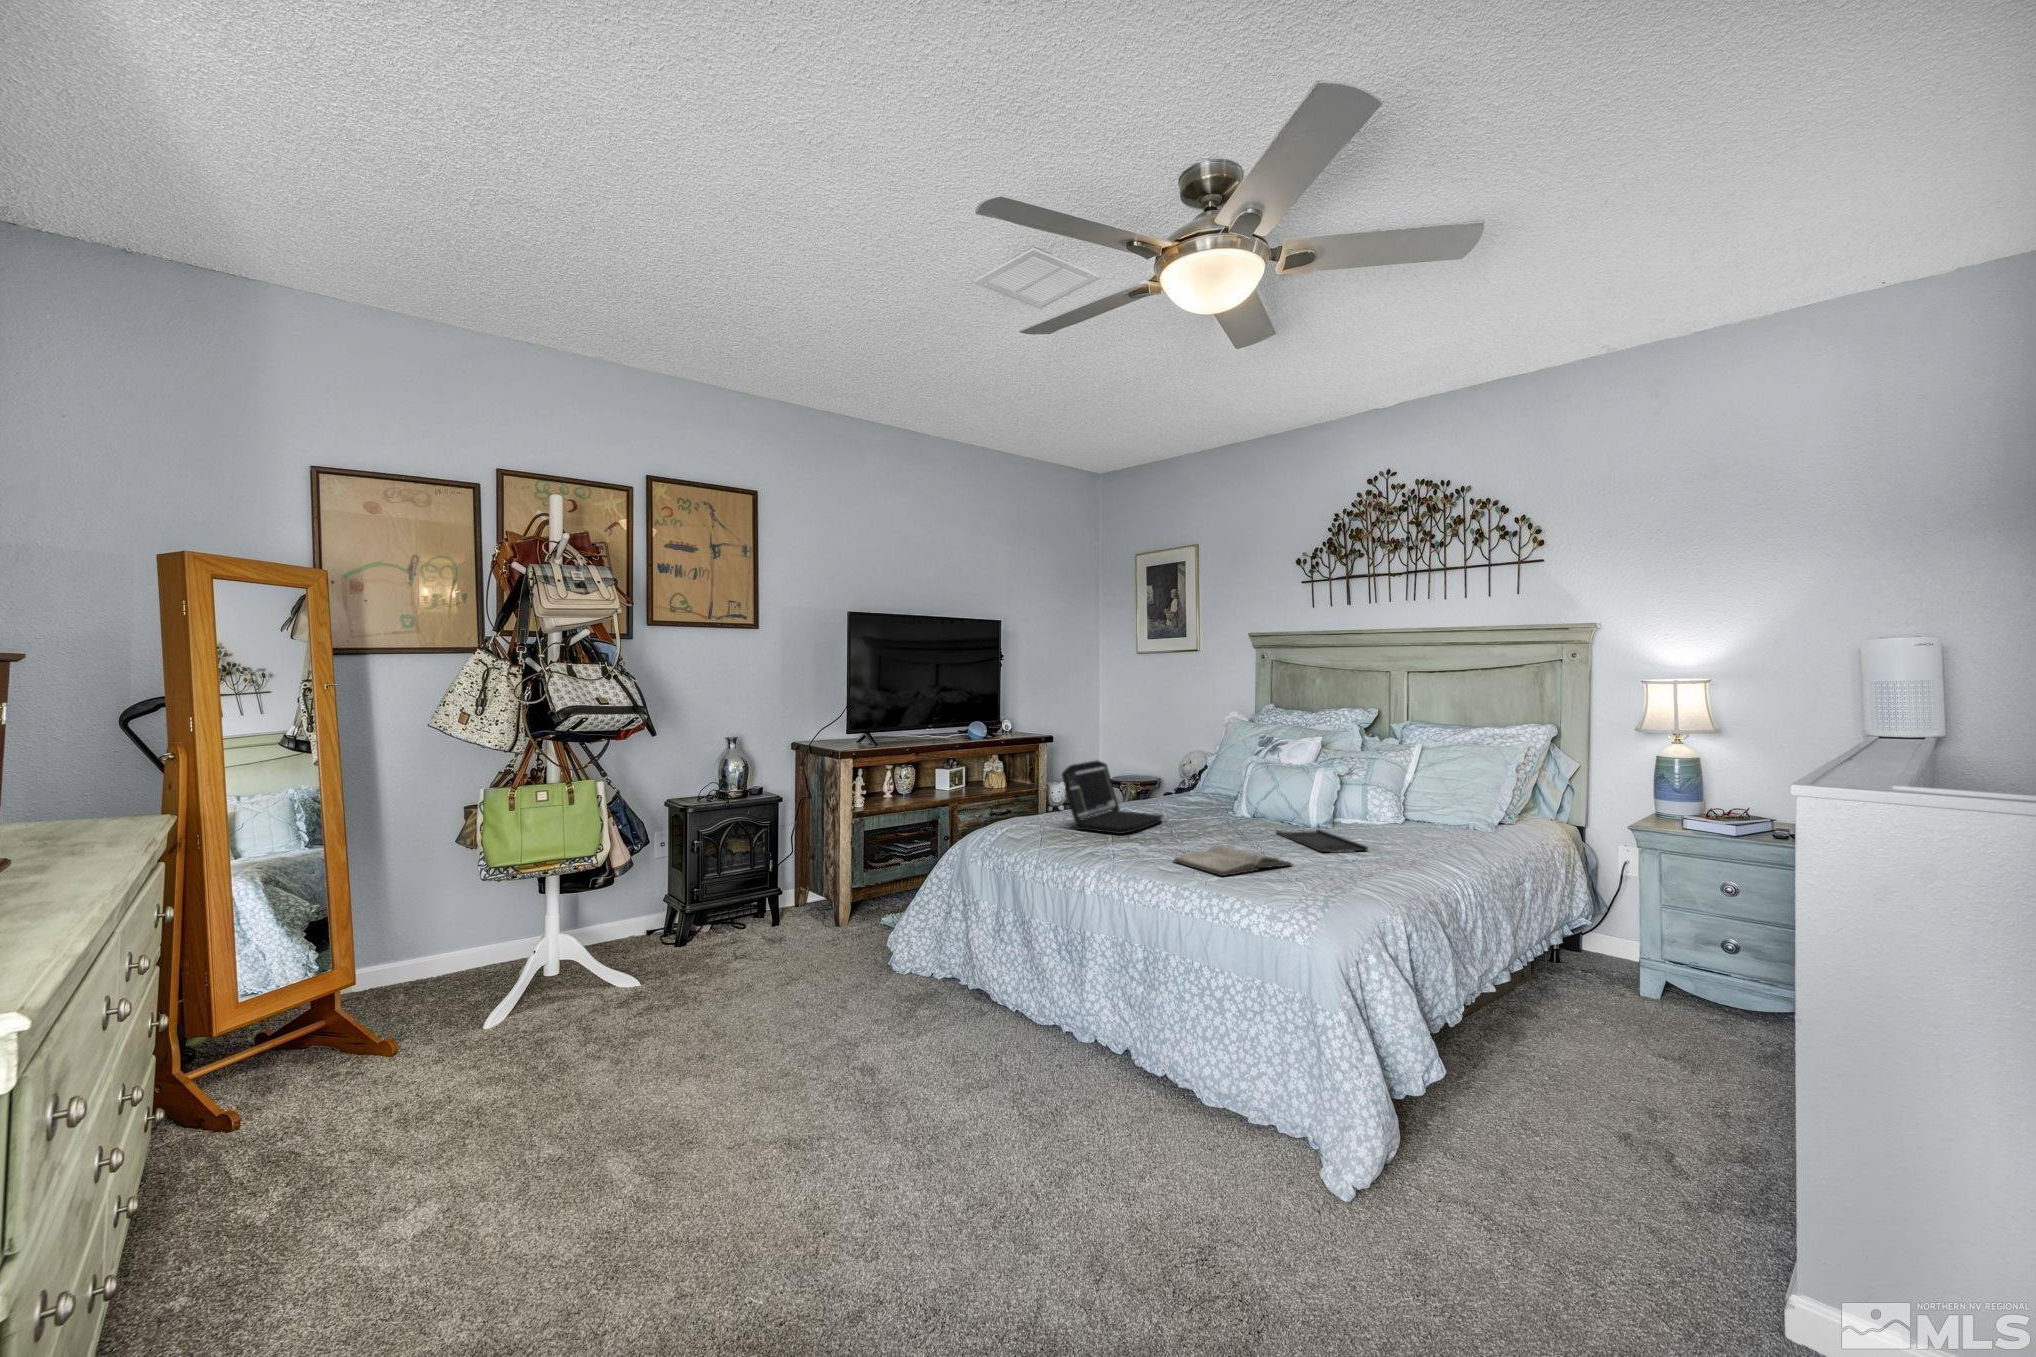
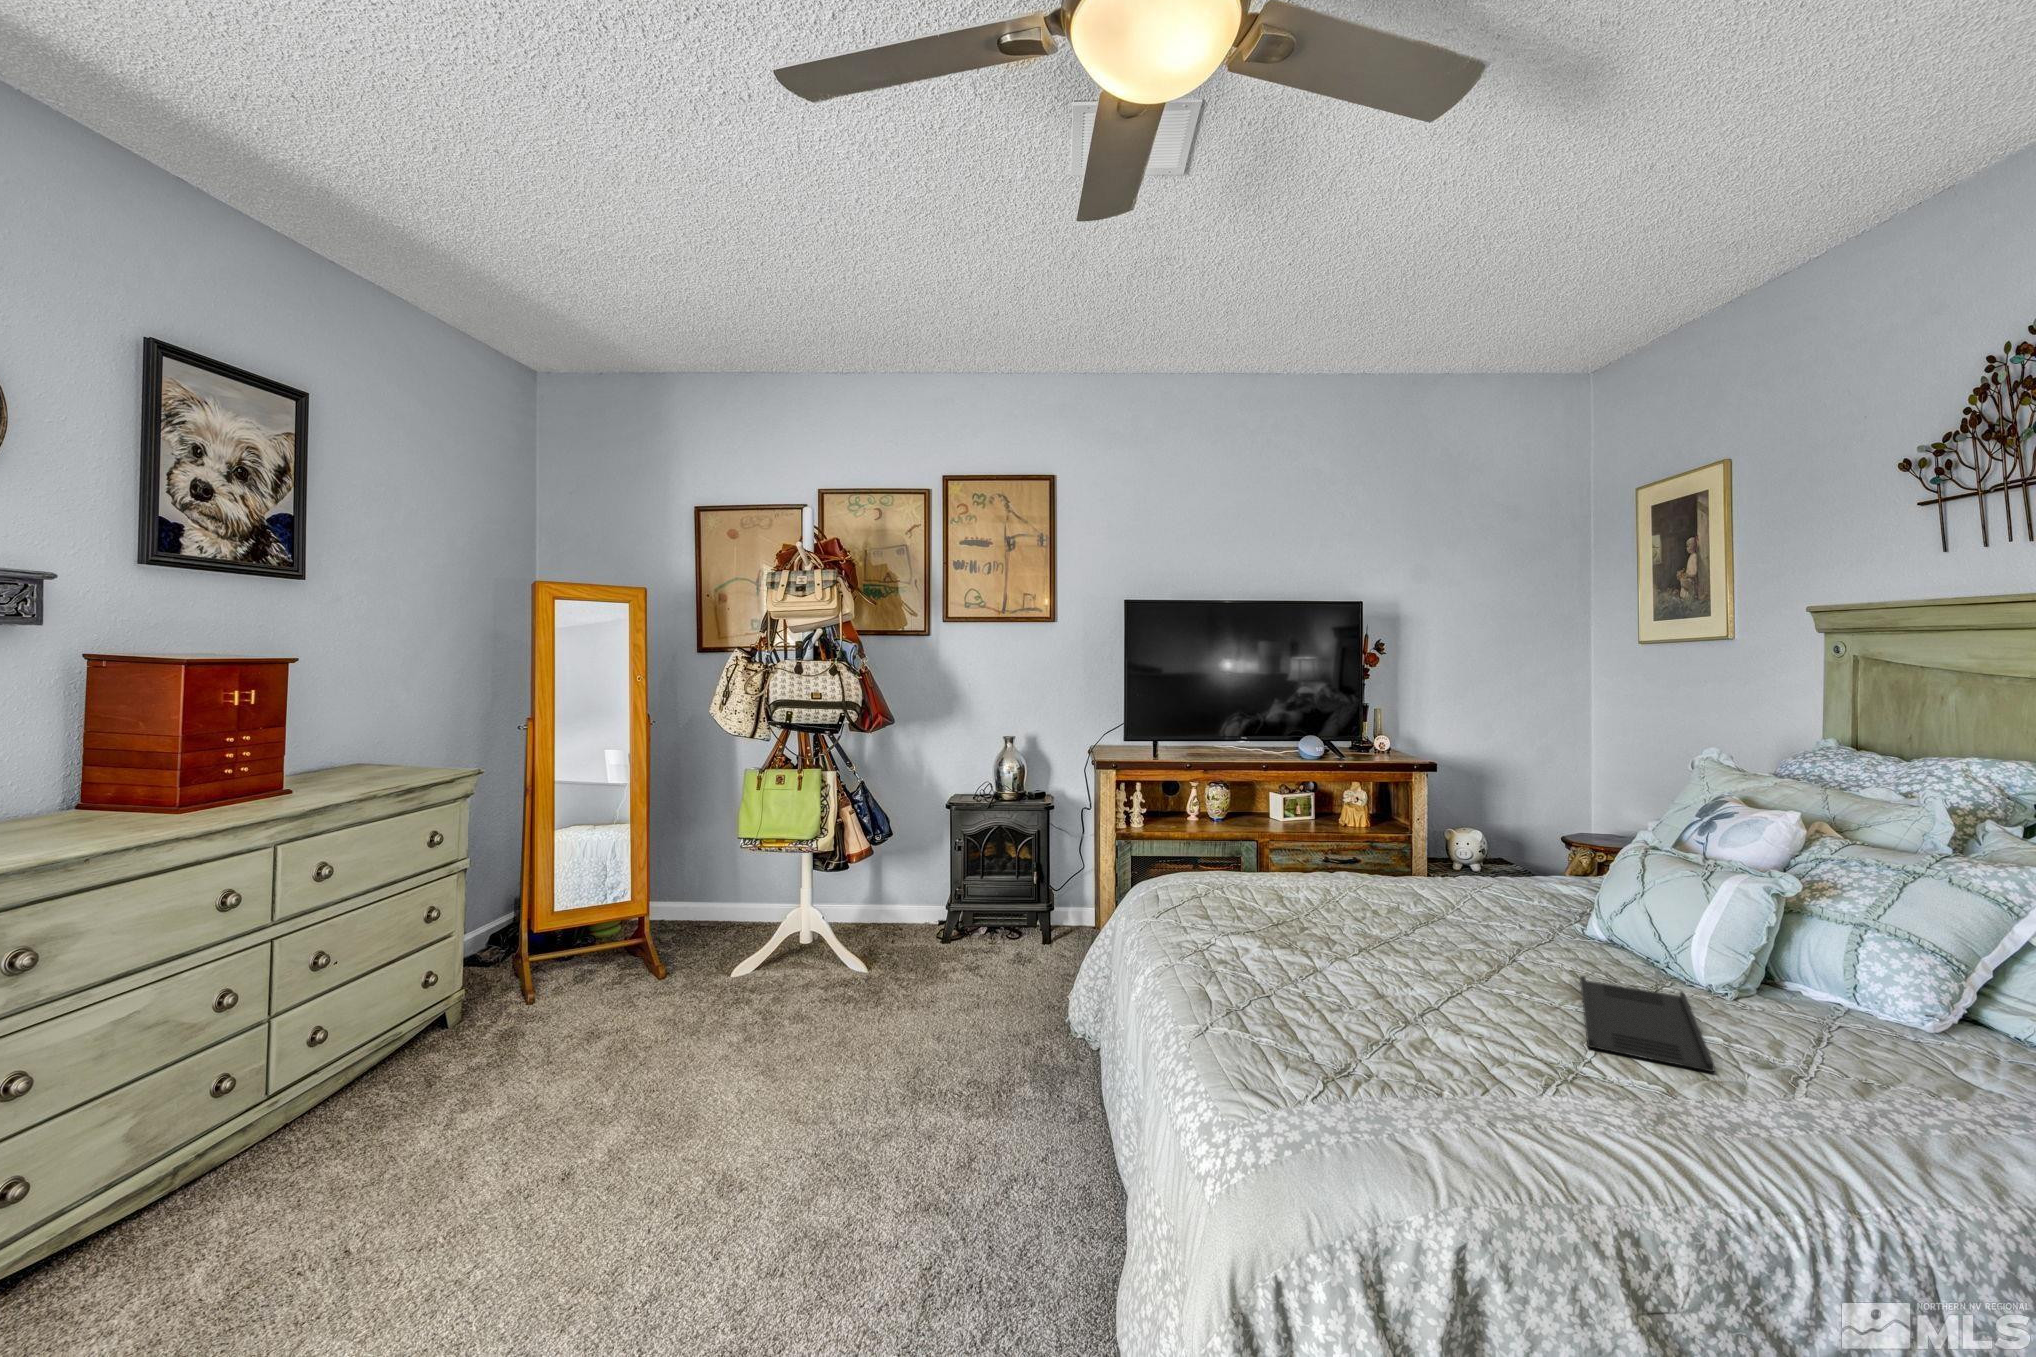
laptop: present [1062,761,1162,834] -> none [1239,806,1419,924]
diary: present [1174,845,1291,876] -> none [1260,981,1456,1060]

